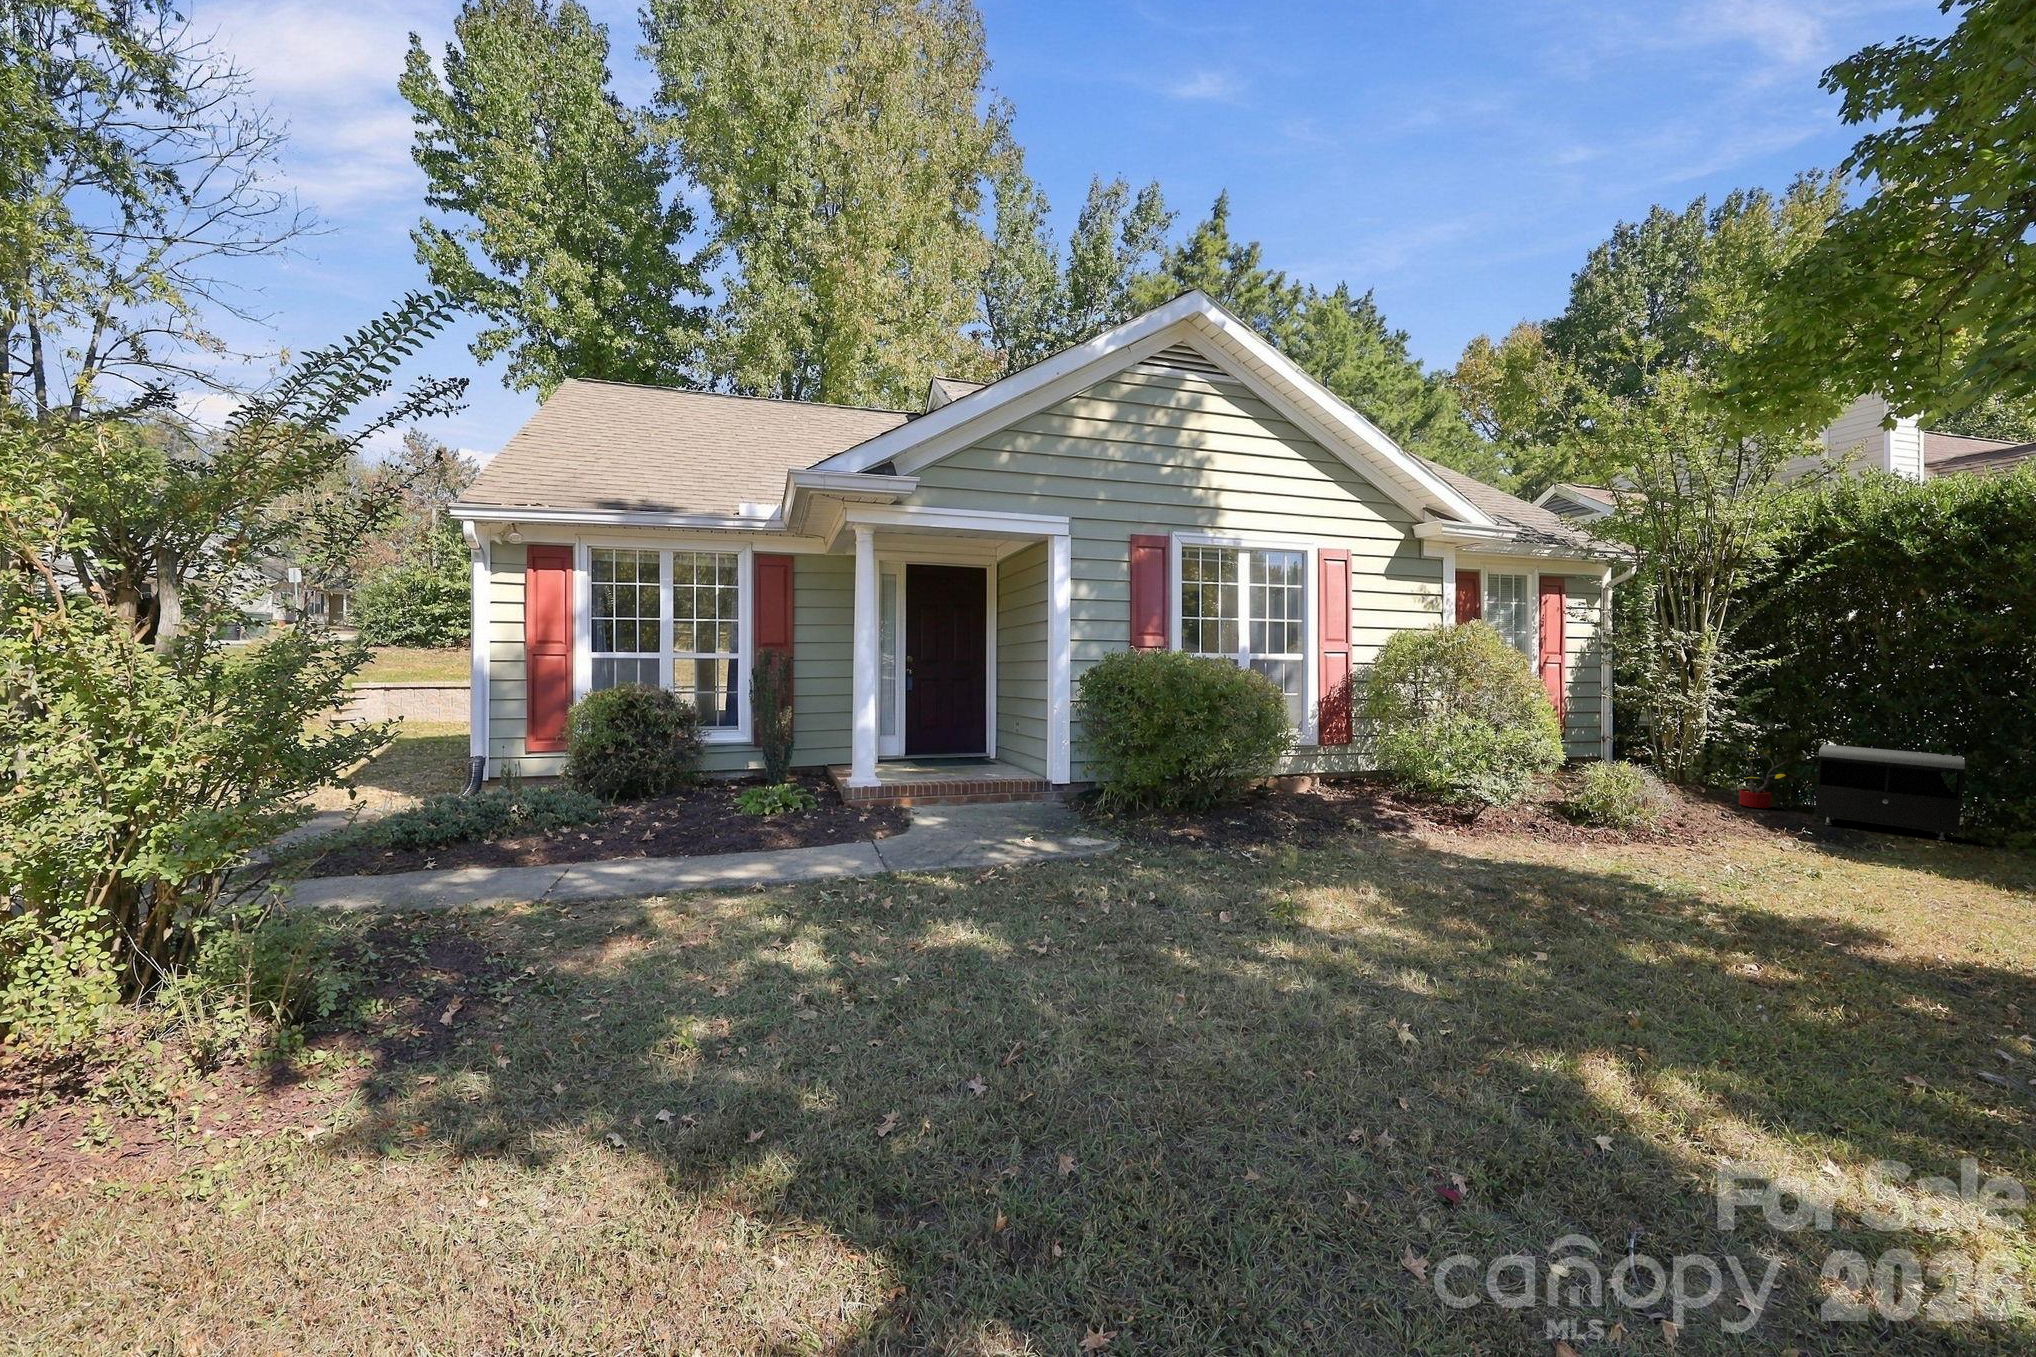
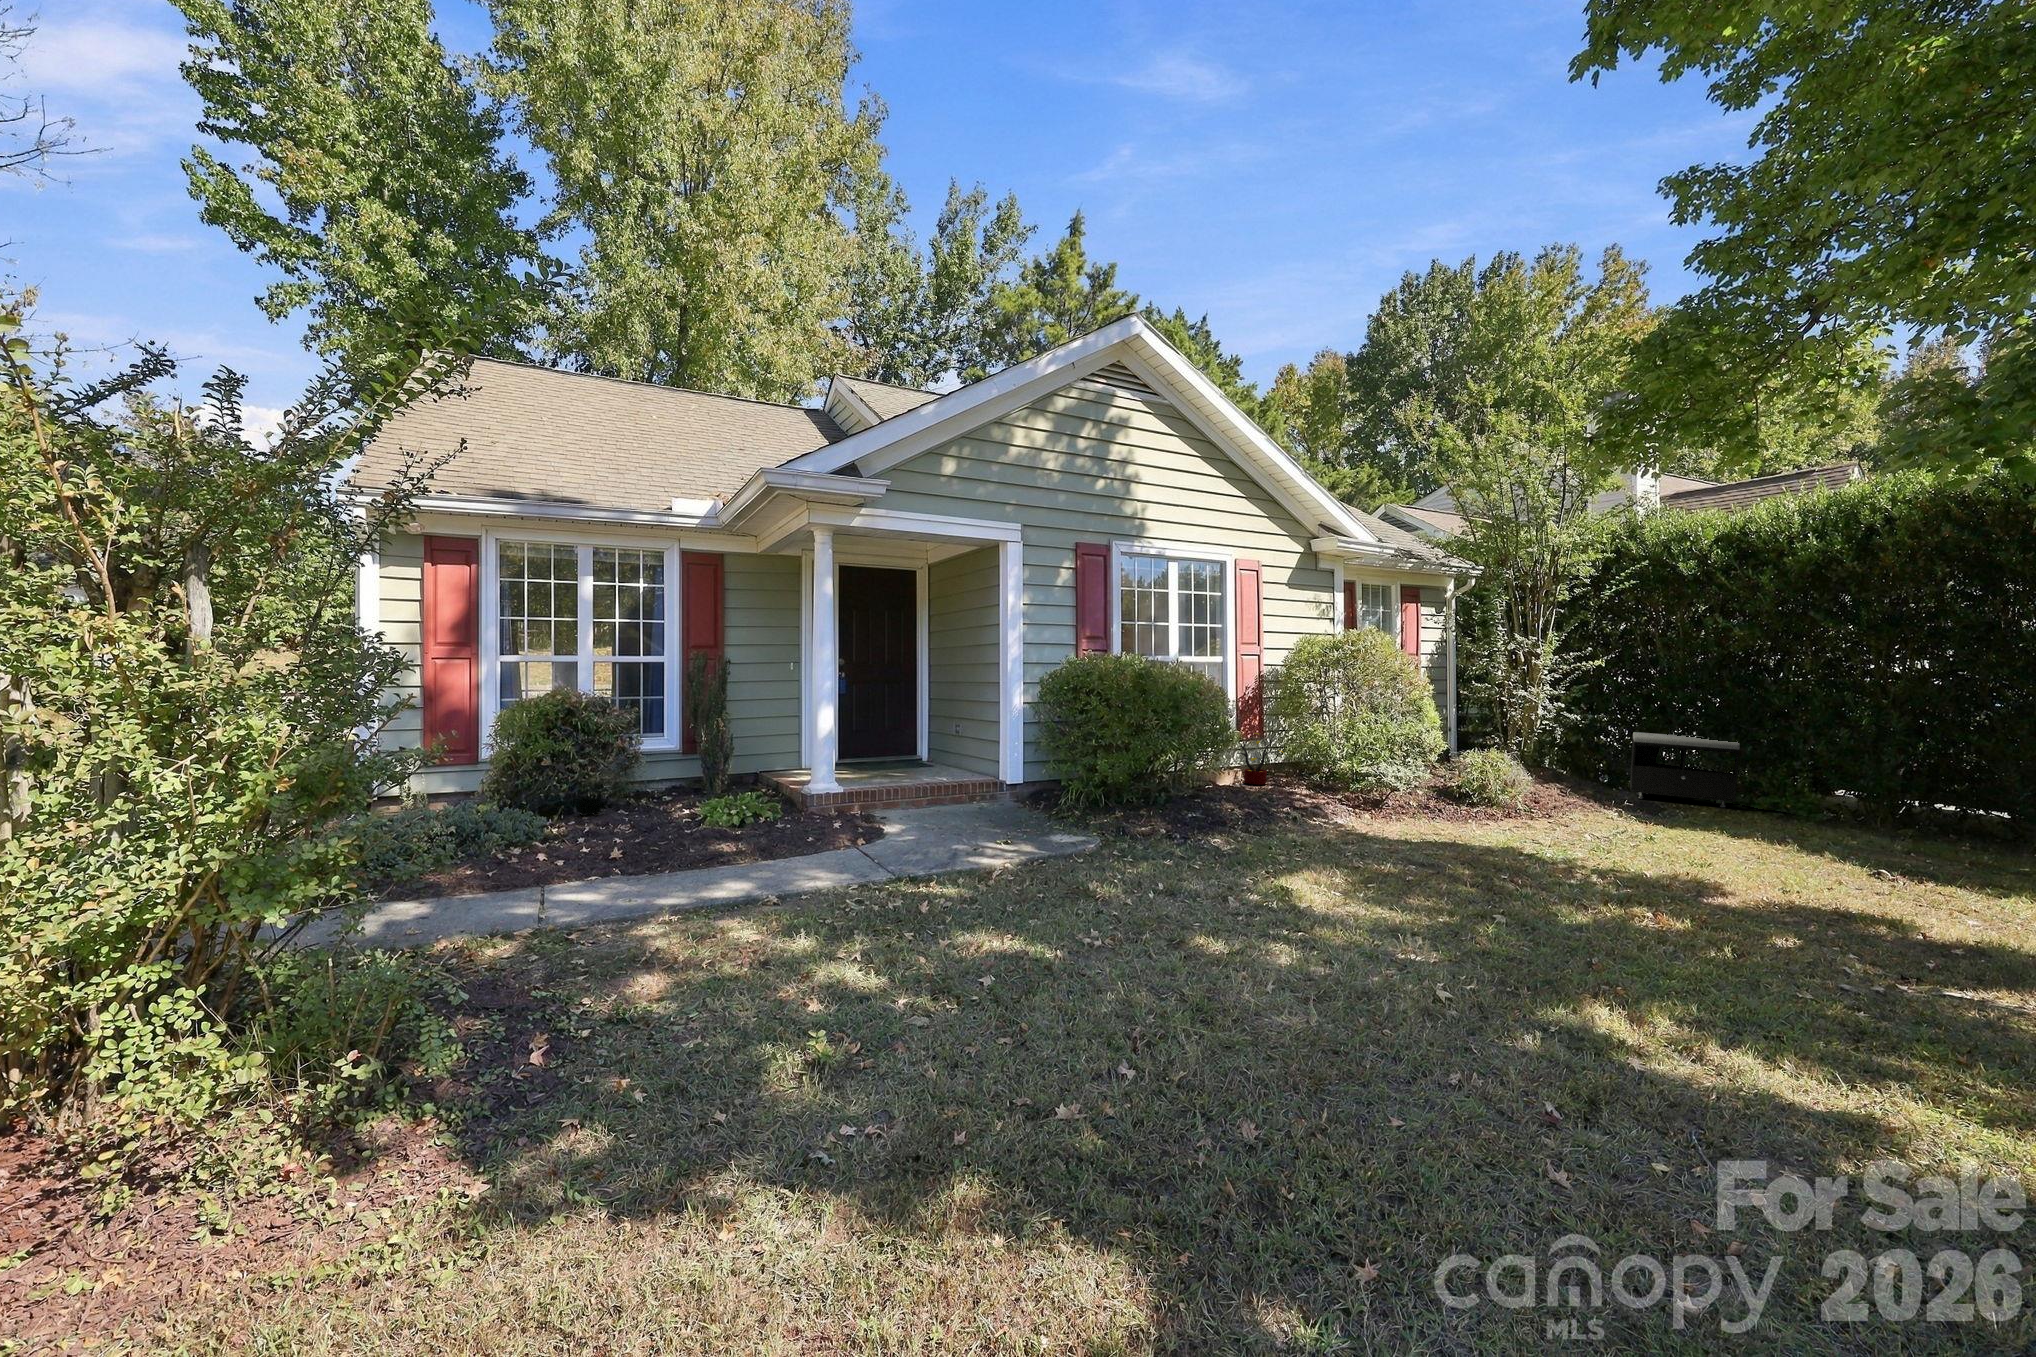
decorative plant: present [1739,748,1789,808] -> present [1237,732,1284,785]
watering can: none [635,779,674,803] -> present [574,789,610,816]

